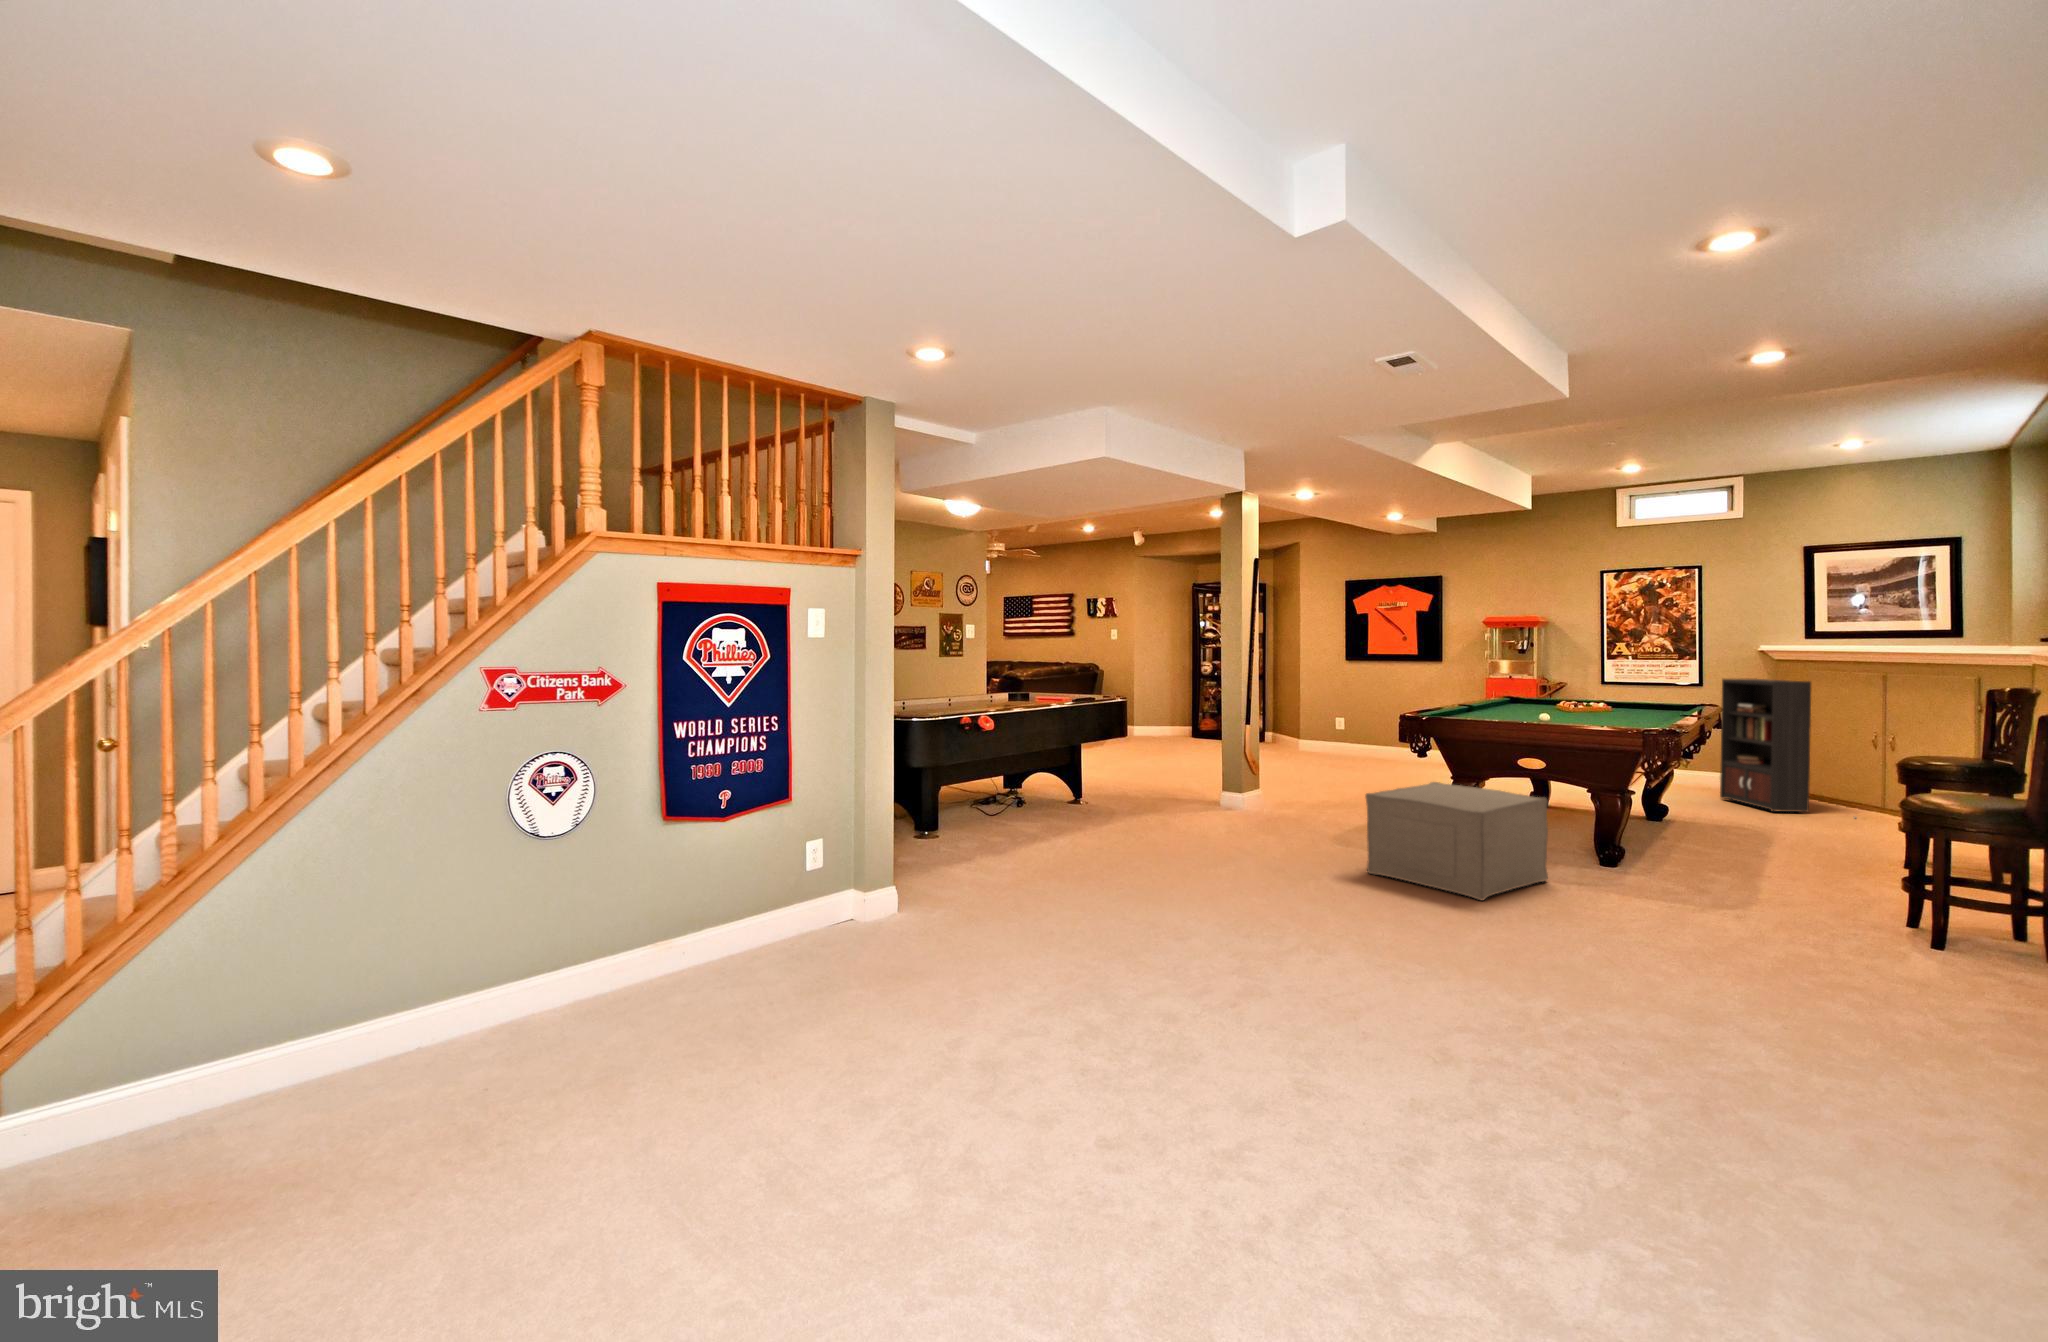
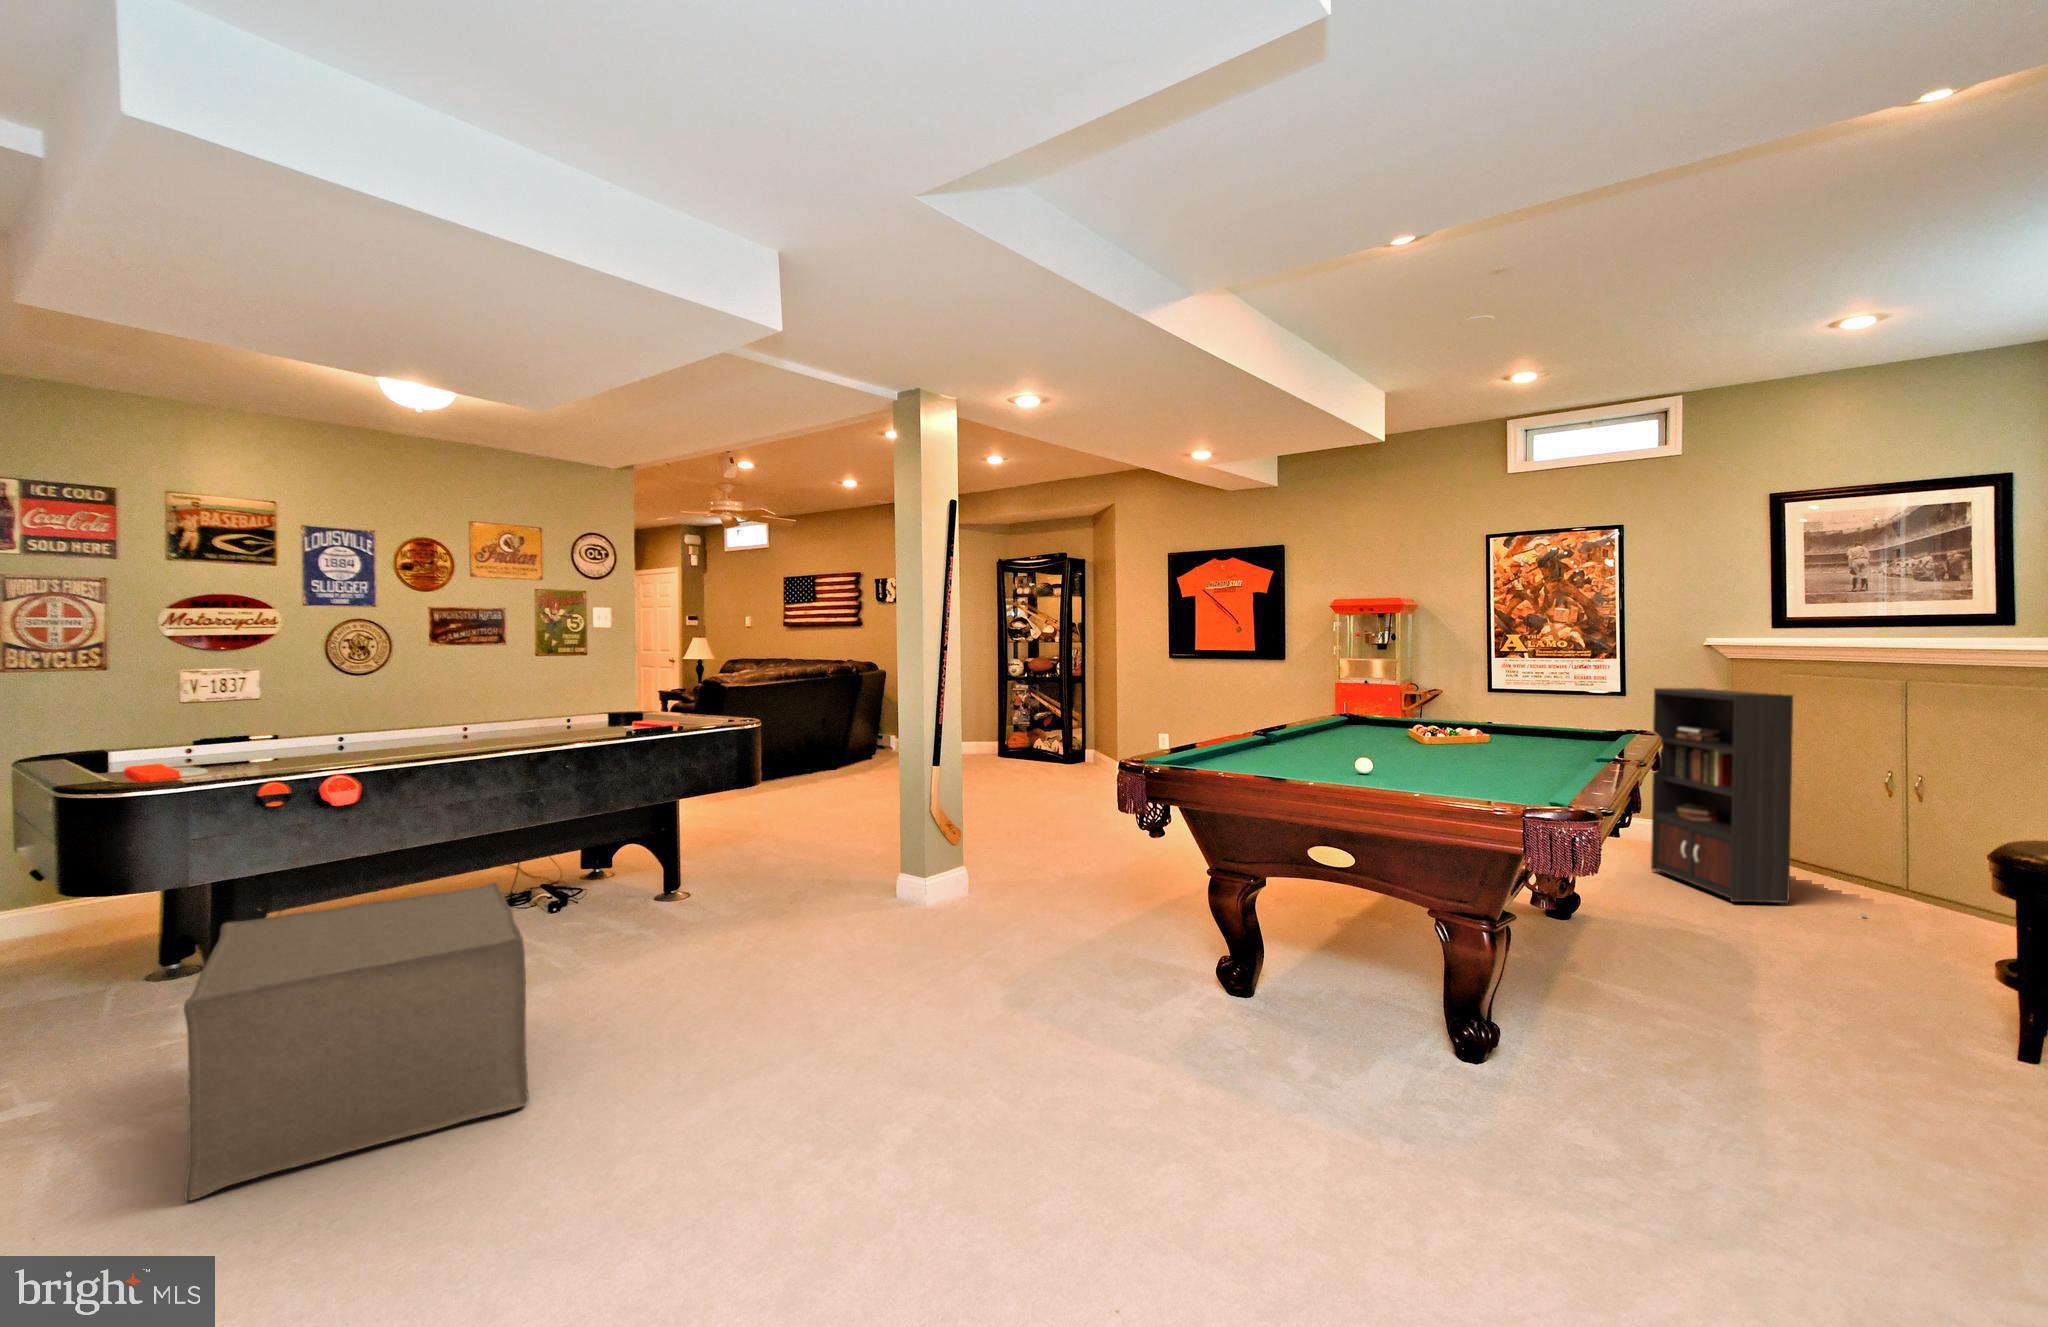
ottoman: present [1365,782,1548,900] -> present [184,882,528,1200]

